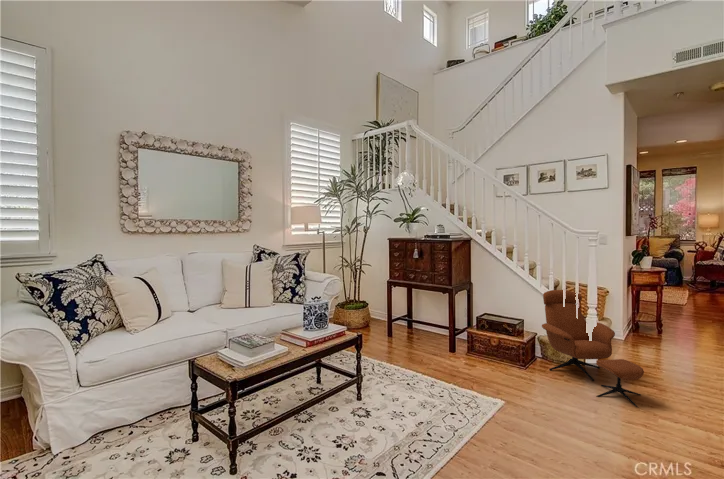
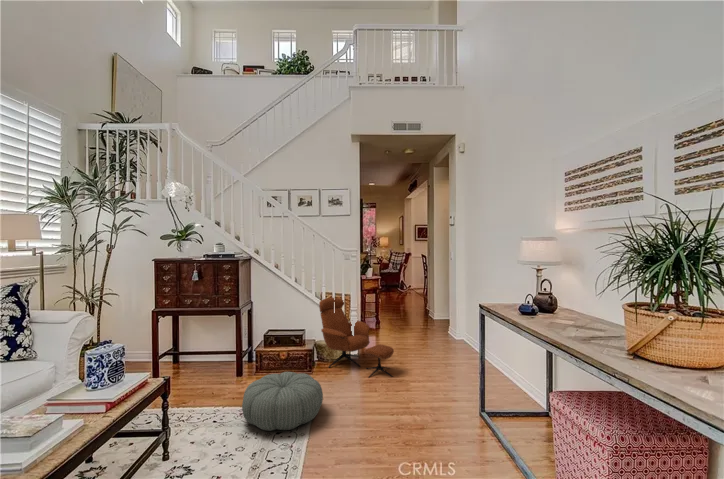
pouf: none [426,356,512,416] -> present [242,372,323,431]

